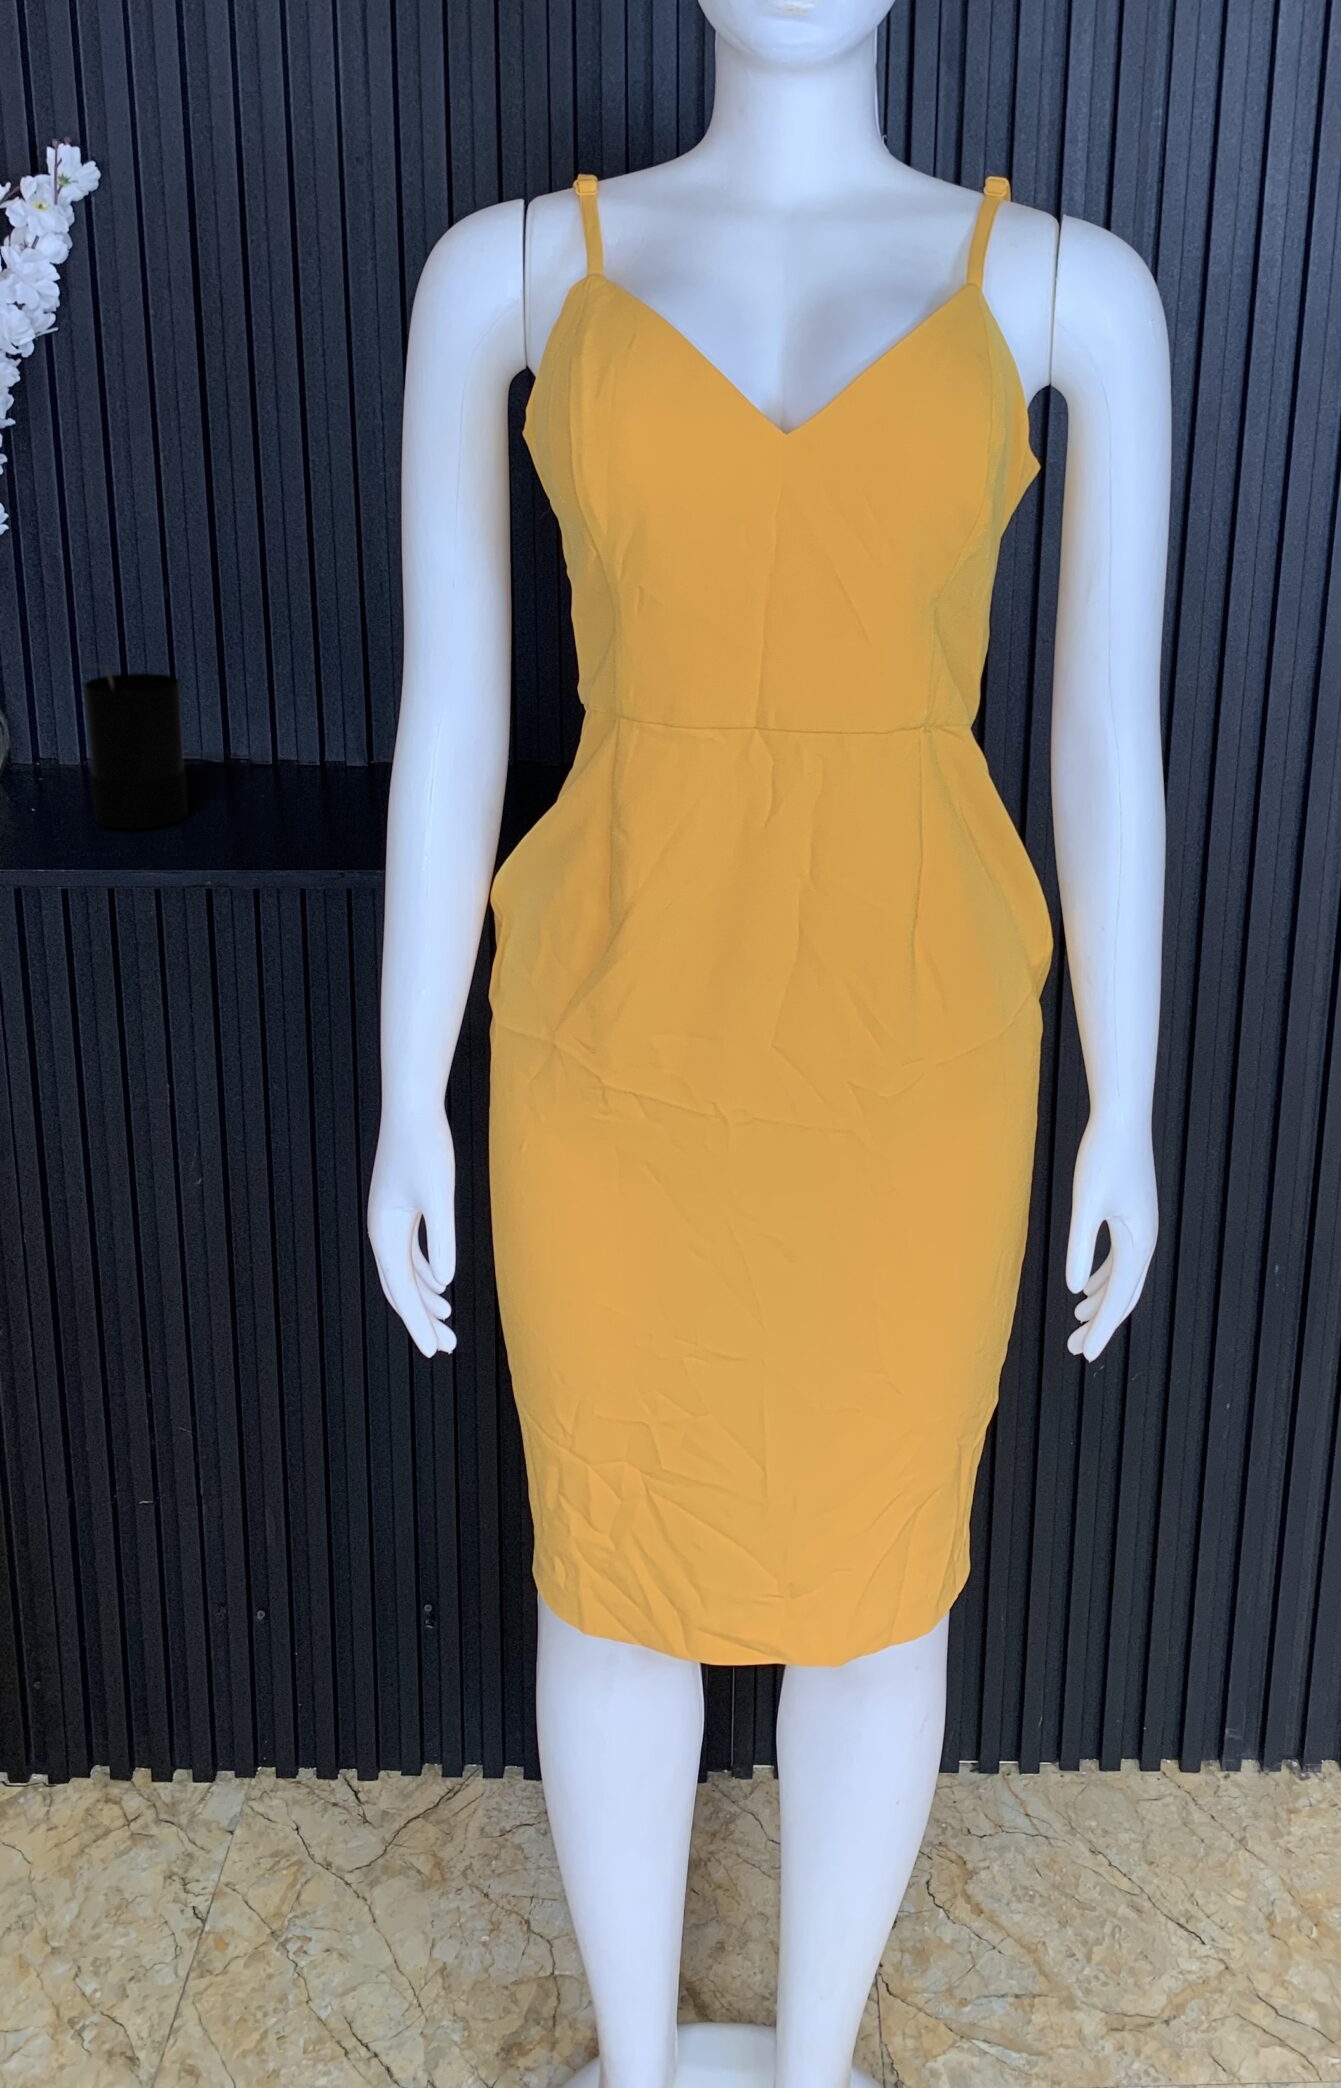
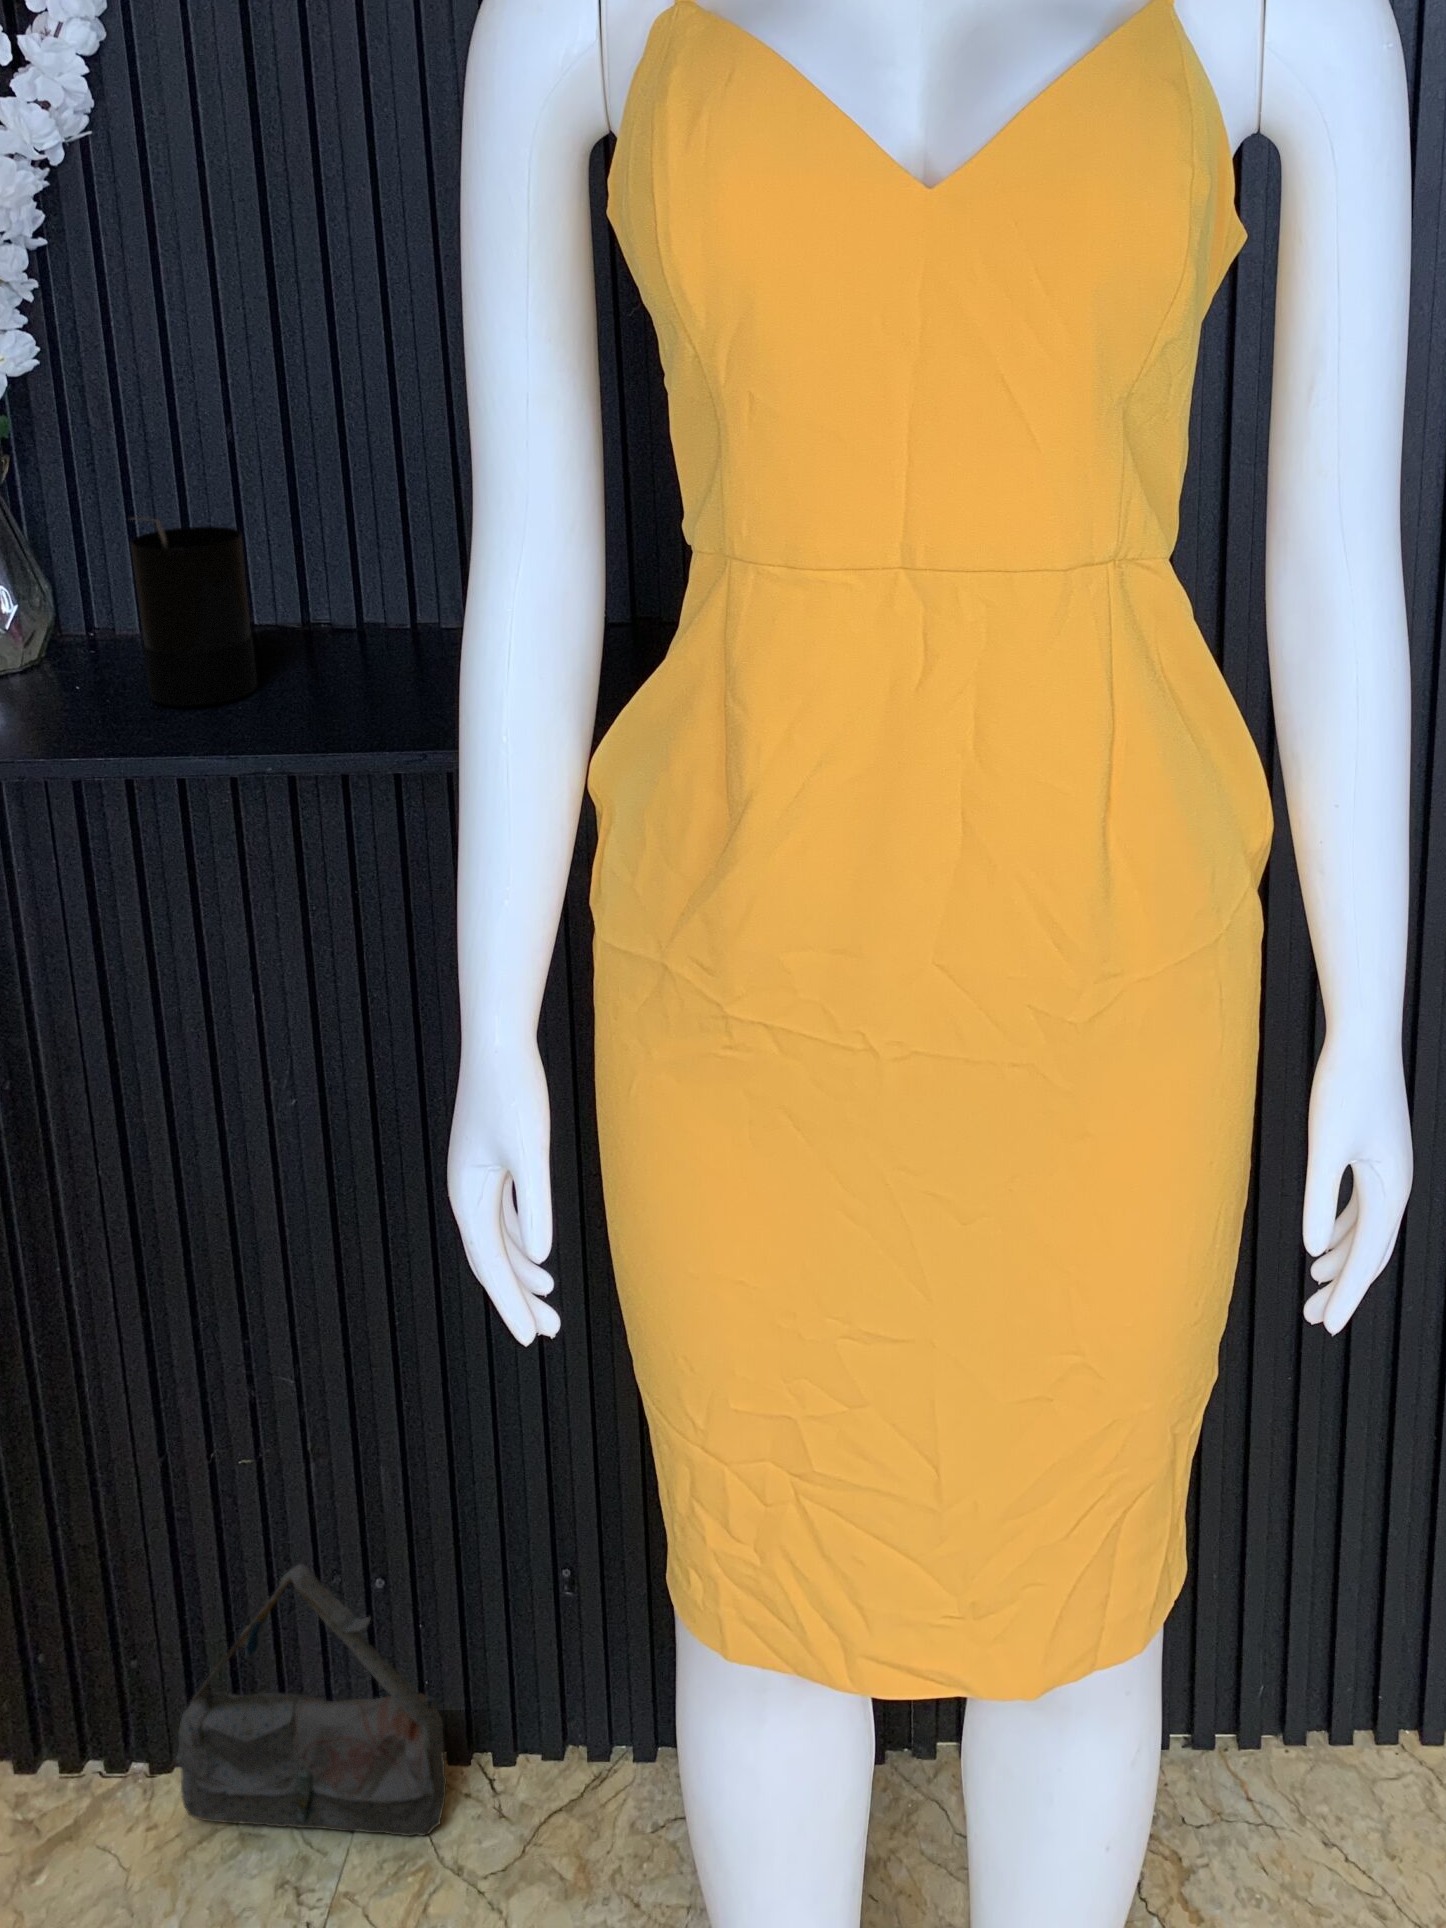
bag: none [79,1589,319,1835] -> present [176,1564,447,1836]

